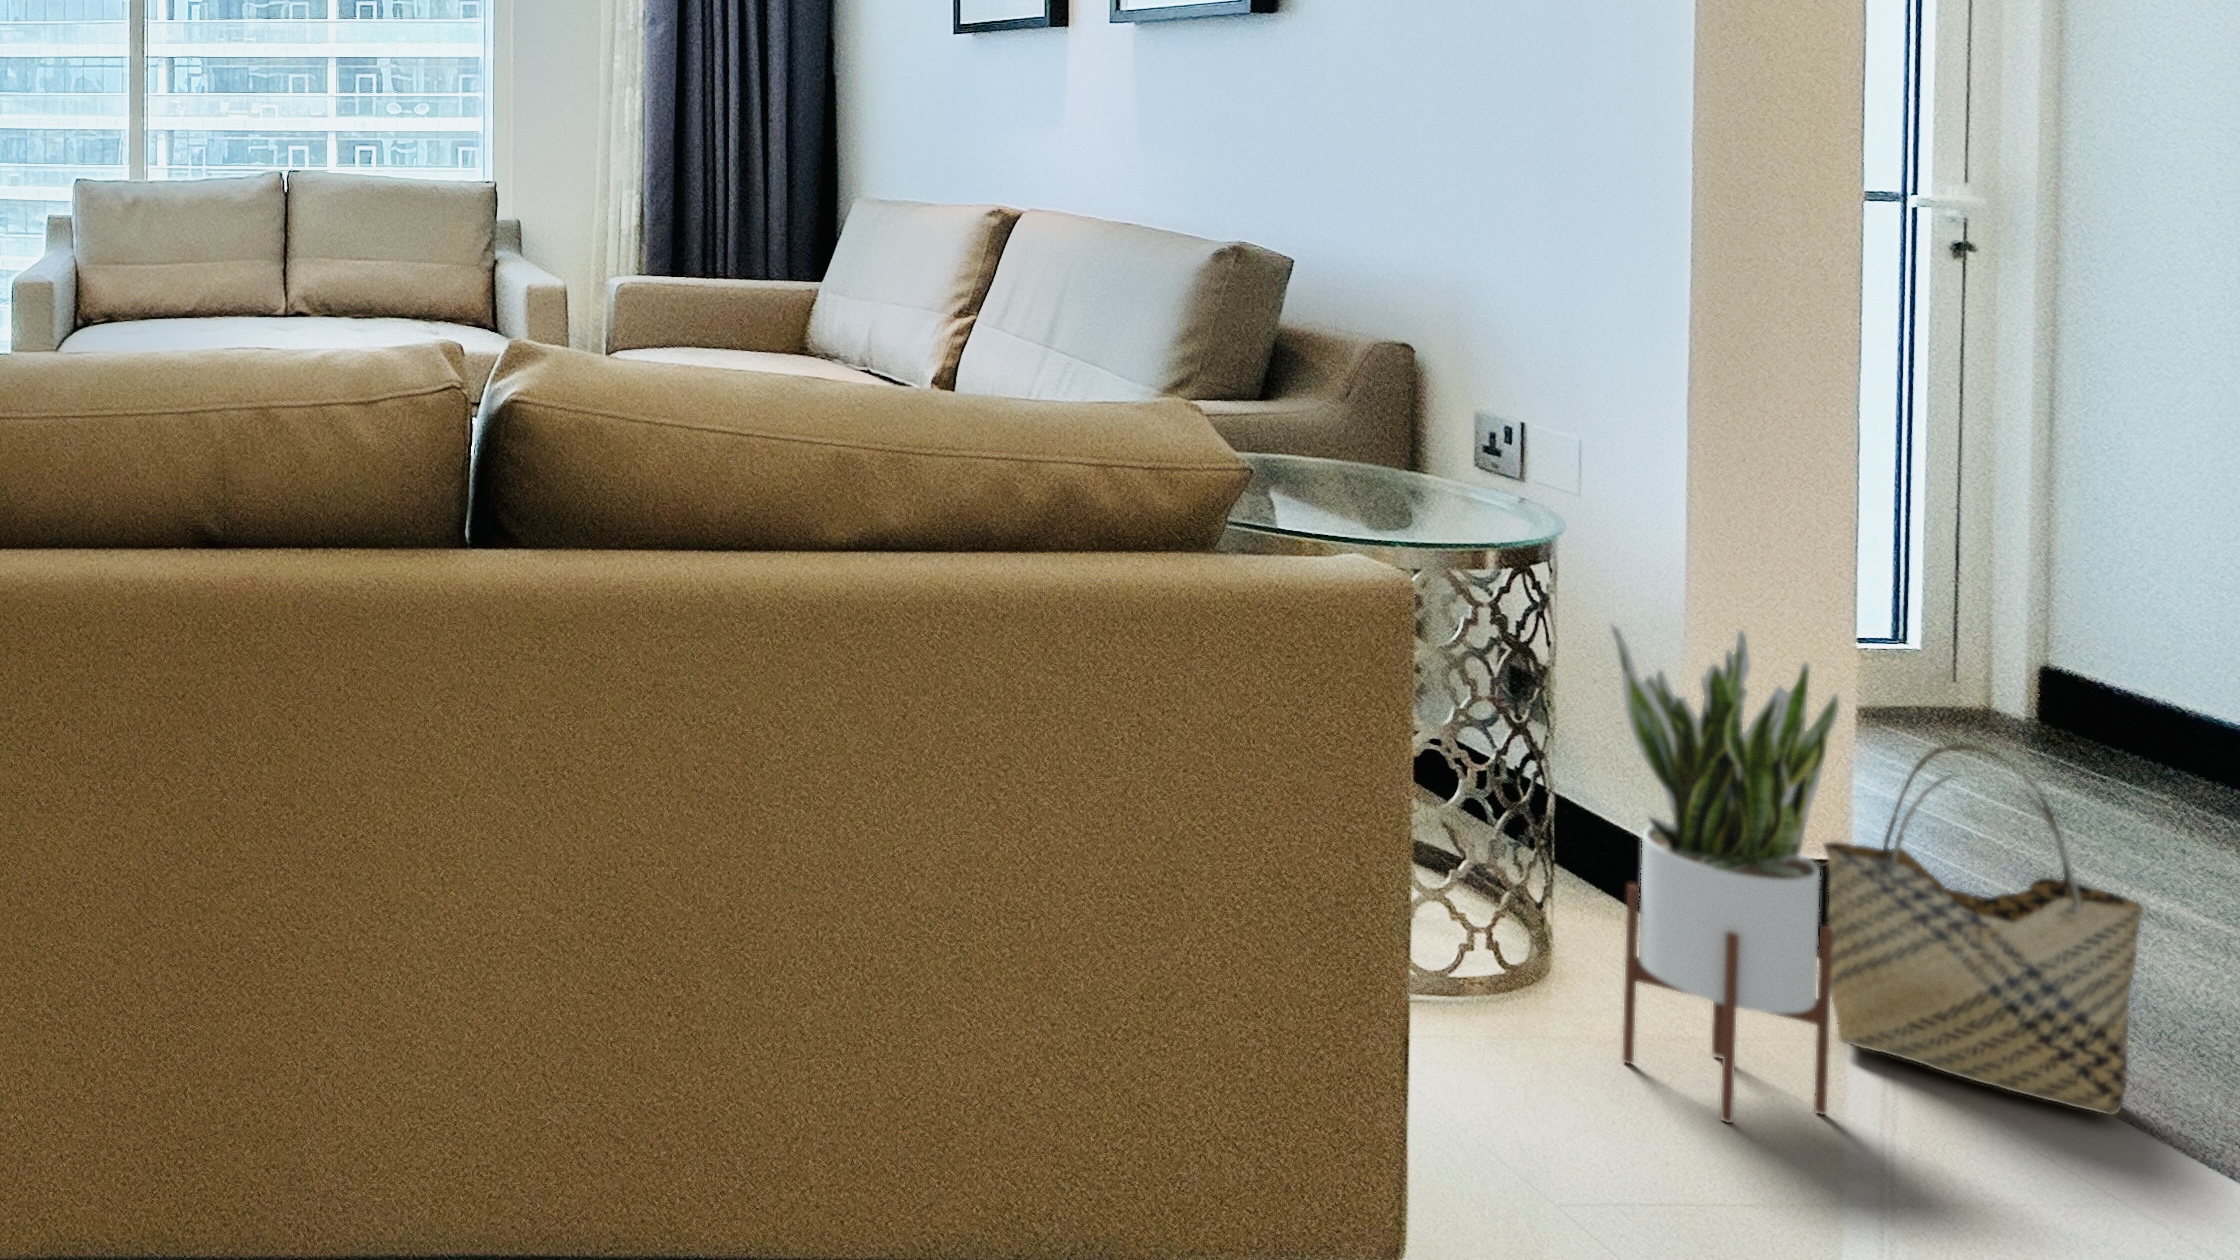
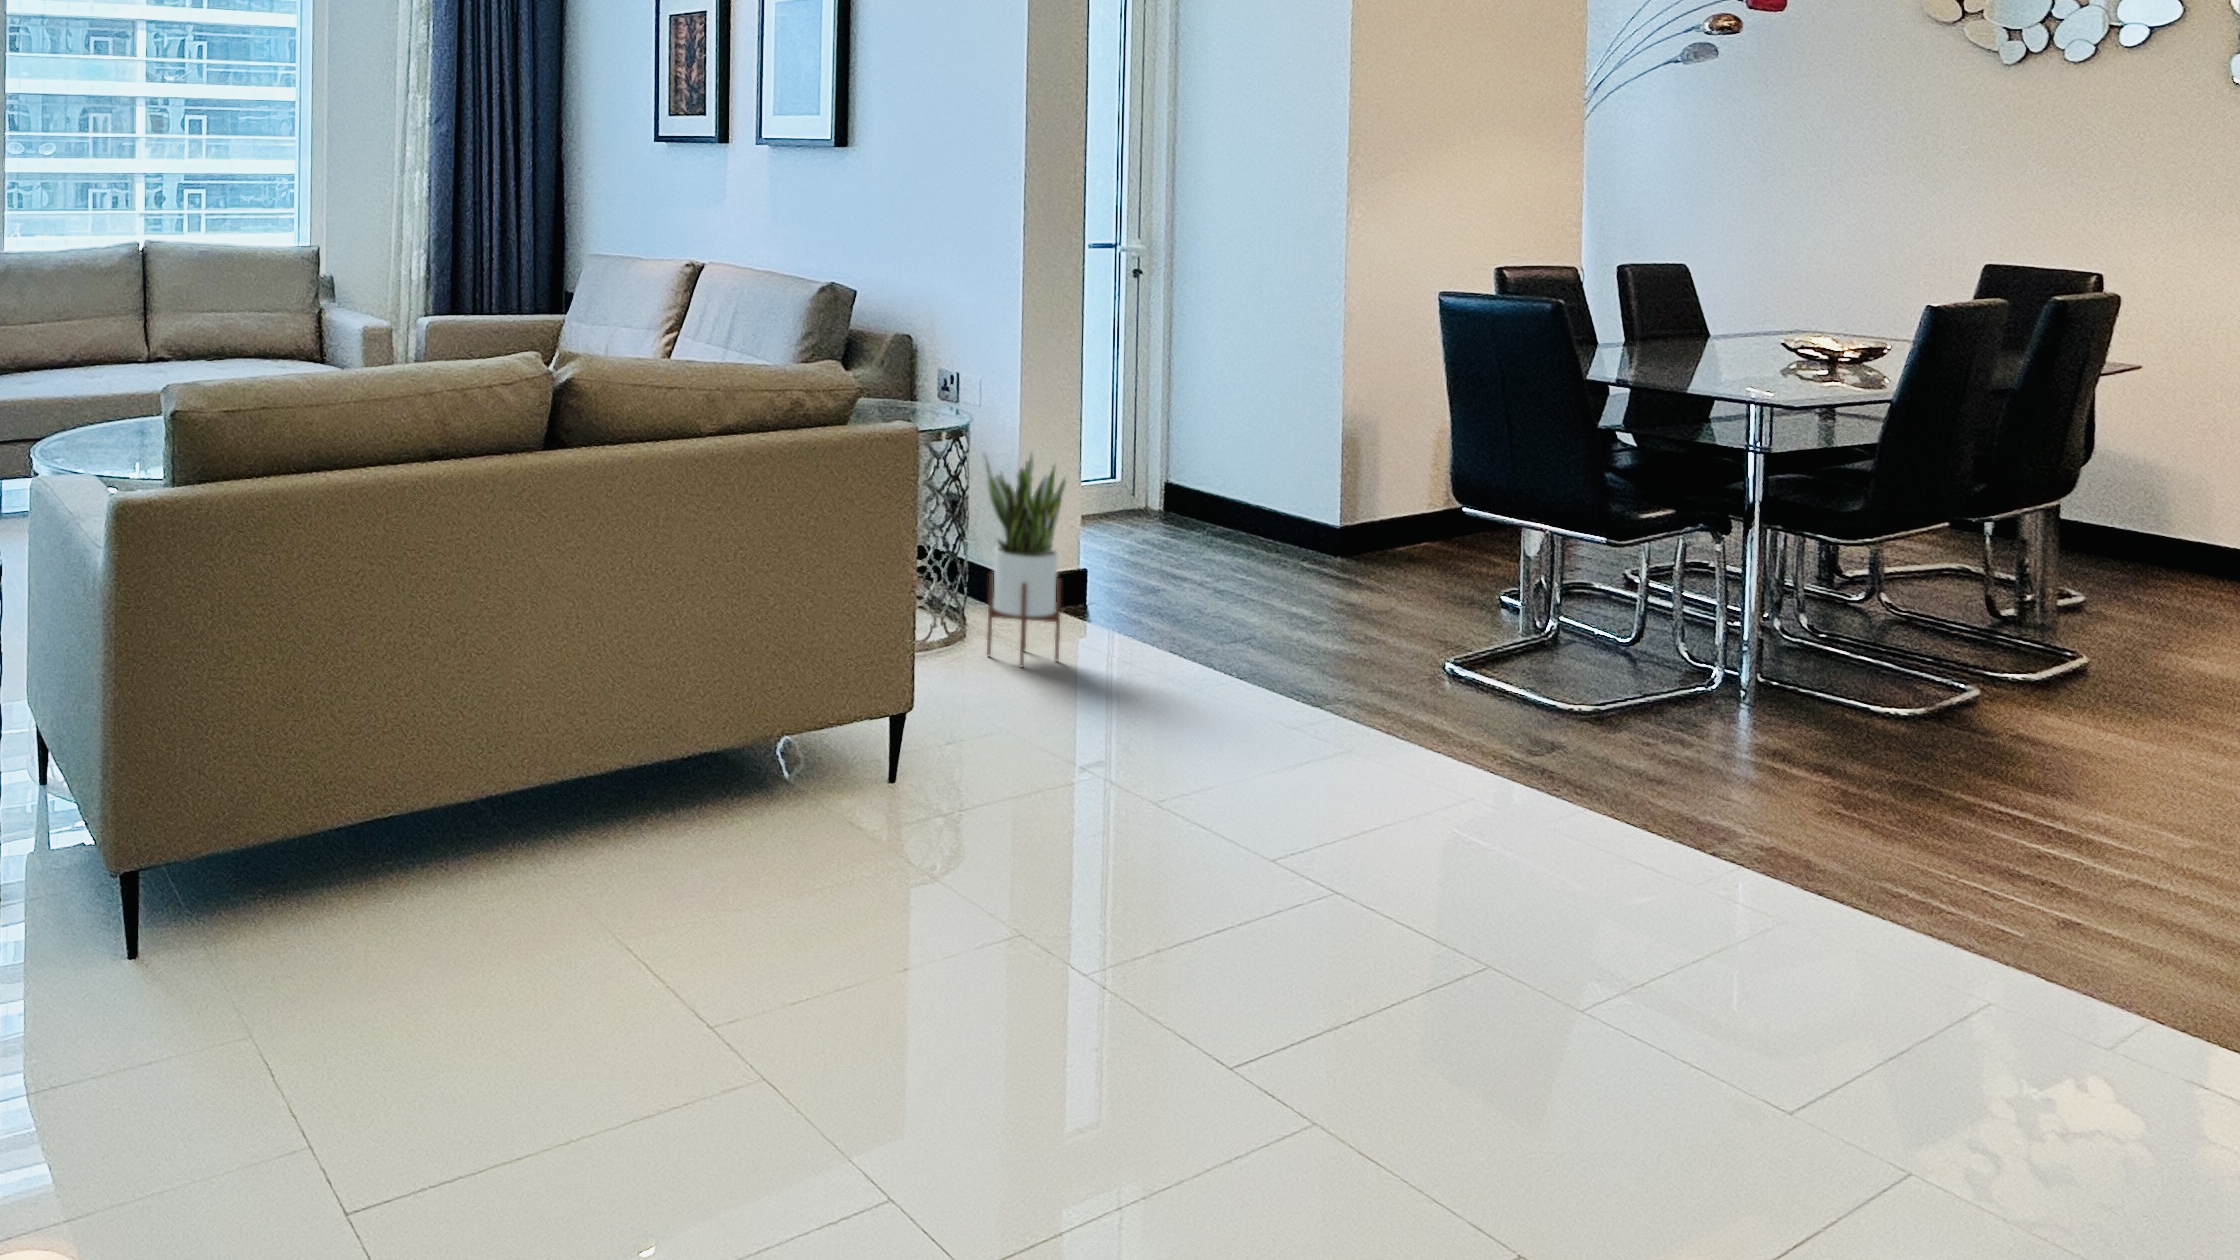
woven basket: present [1824,745,2143,1115] -> none [1066,501,1172,648]

